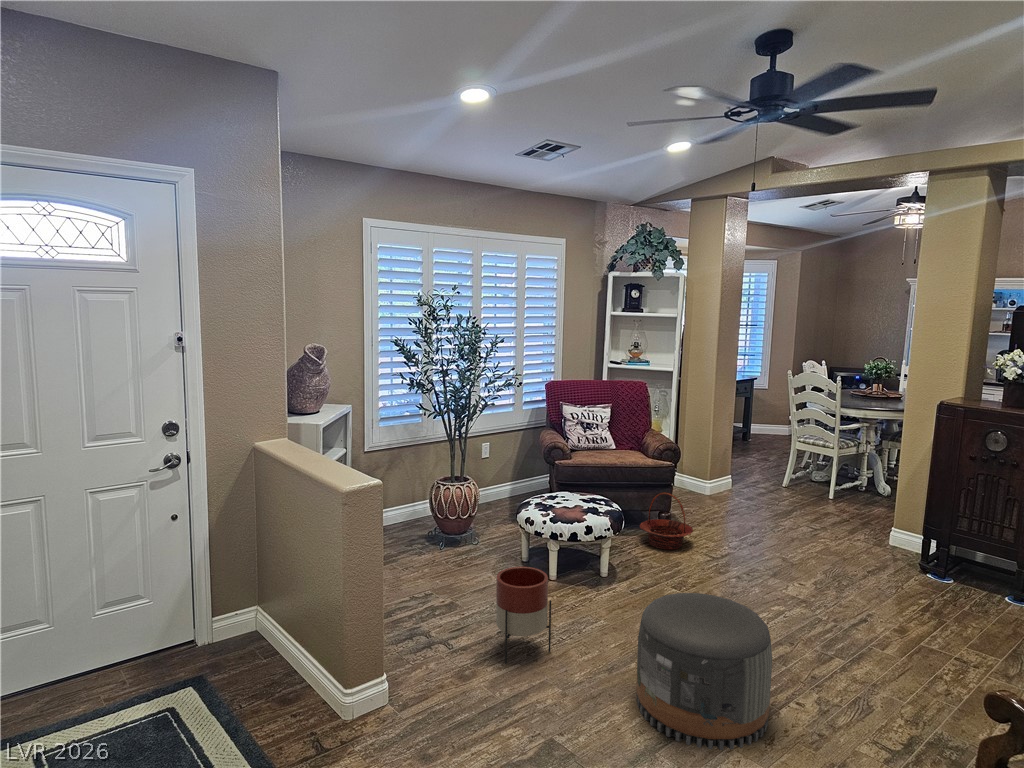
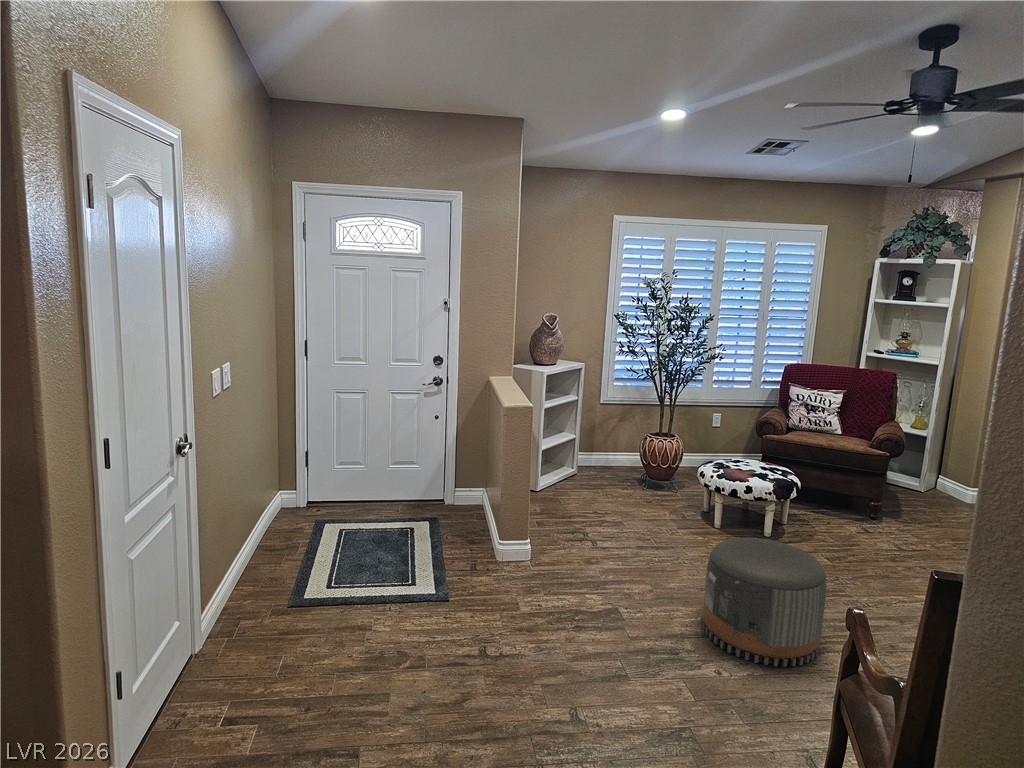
basket: present [640,493,693,549] -> none [834,479,894,536]
planter: present [496,567,551,664] -> none [626,496,671,568]

